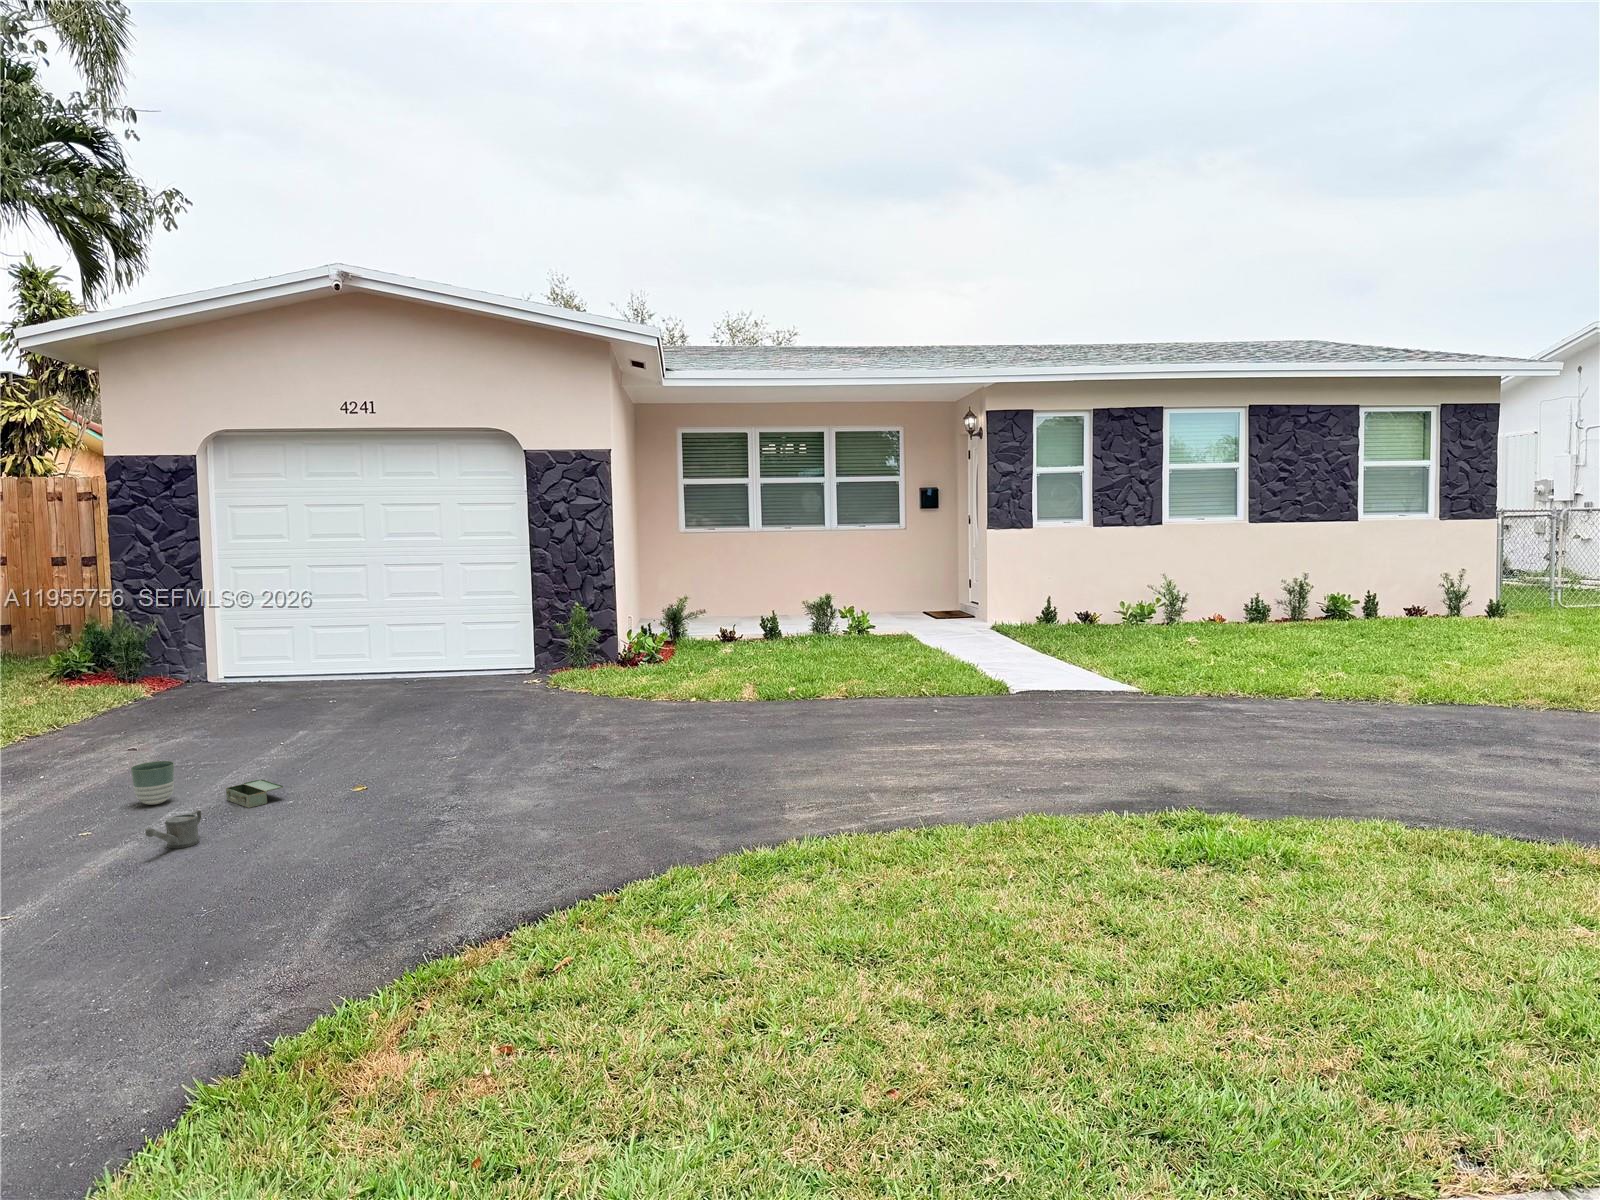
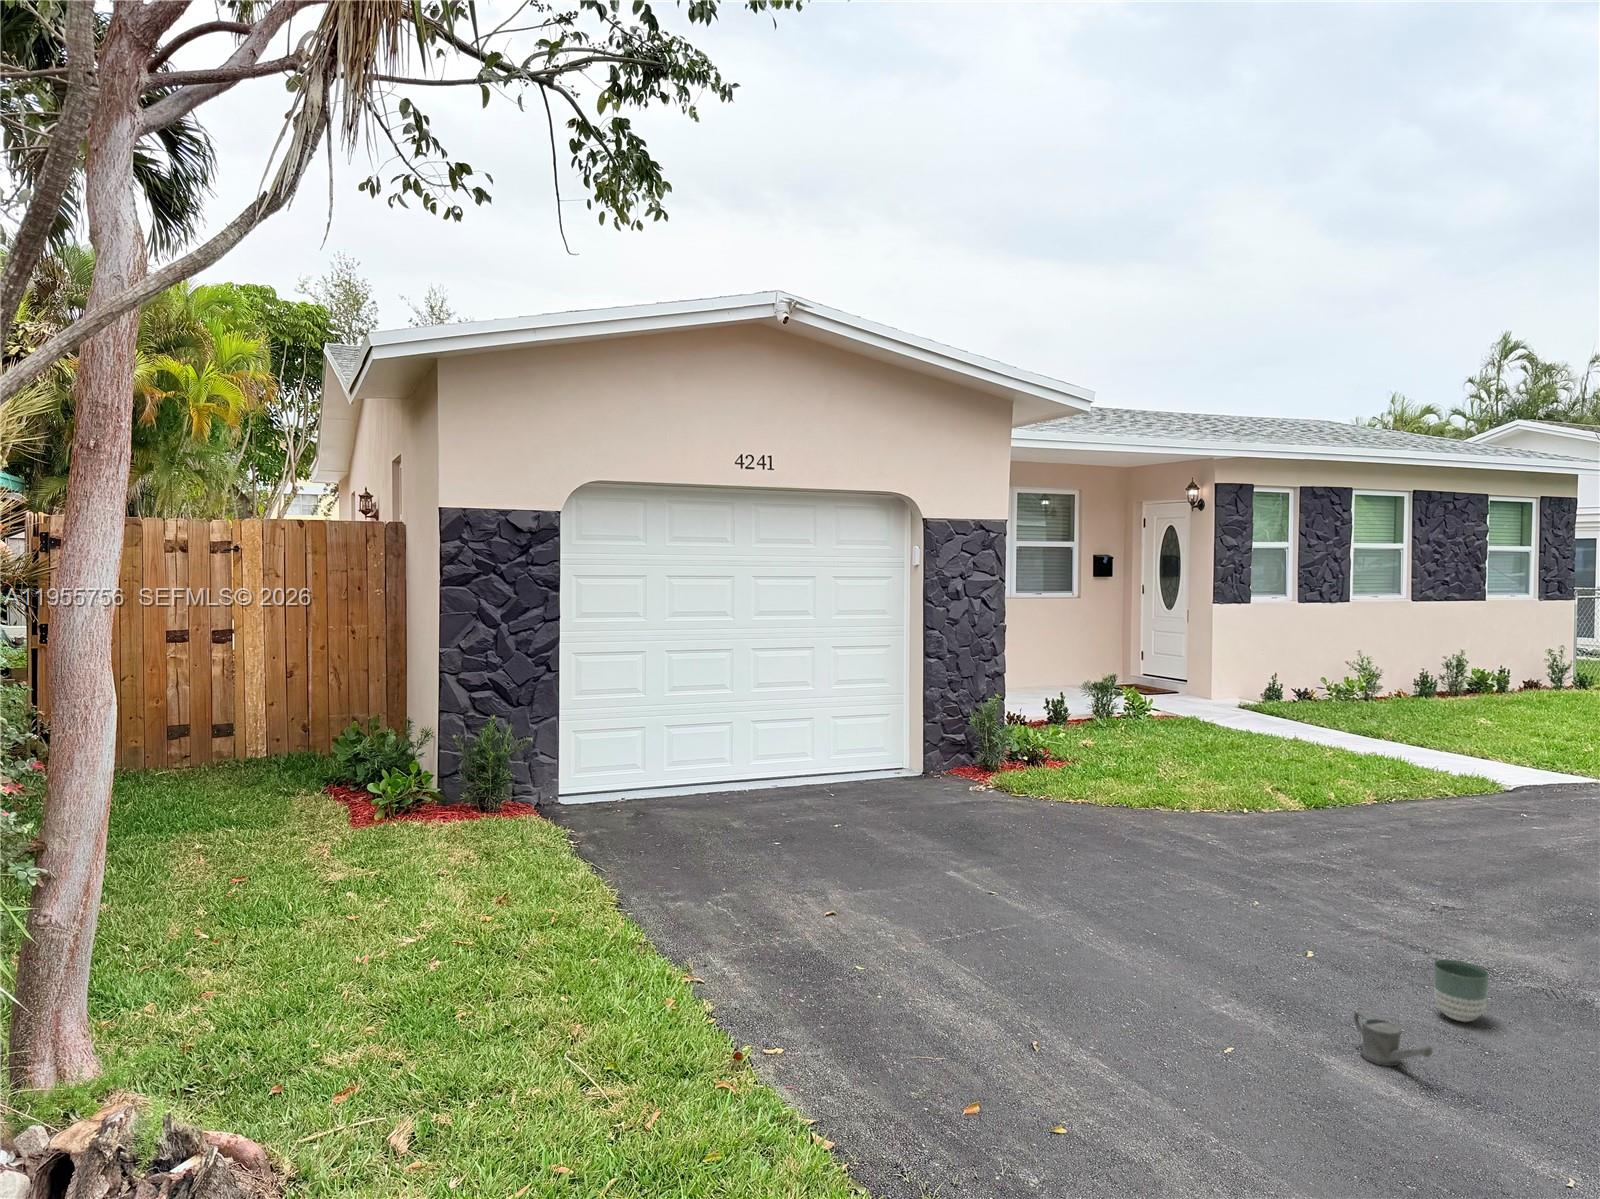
planter: present [131,761,174,805] -> present [1434,959,1489,1022]
toolbox: present [226,779,283,808] -> none [1203,956,1269,997]

